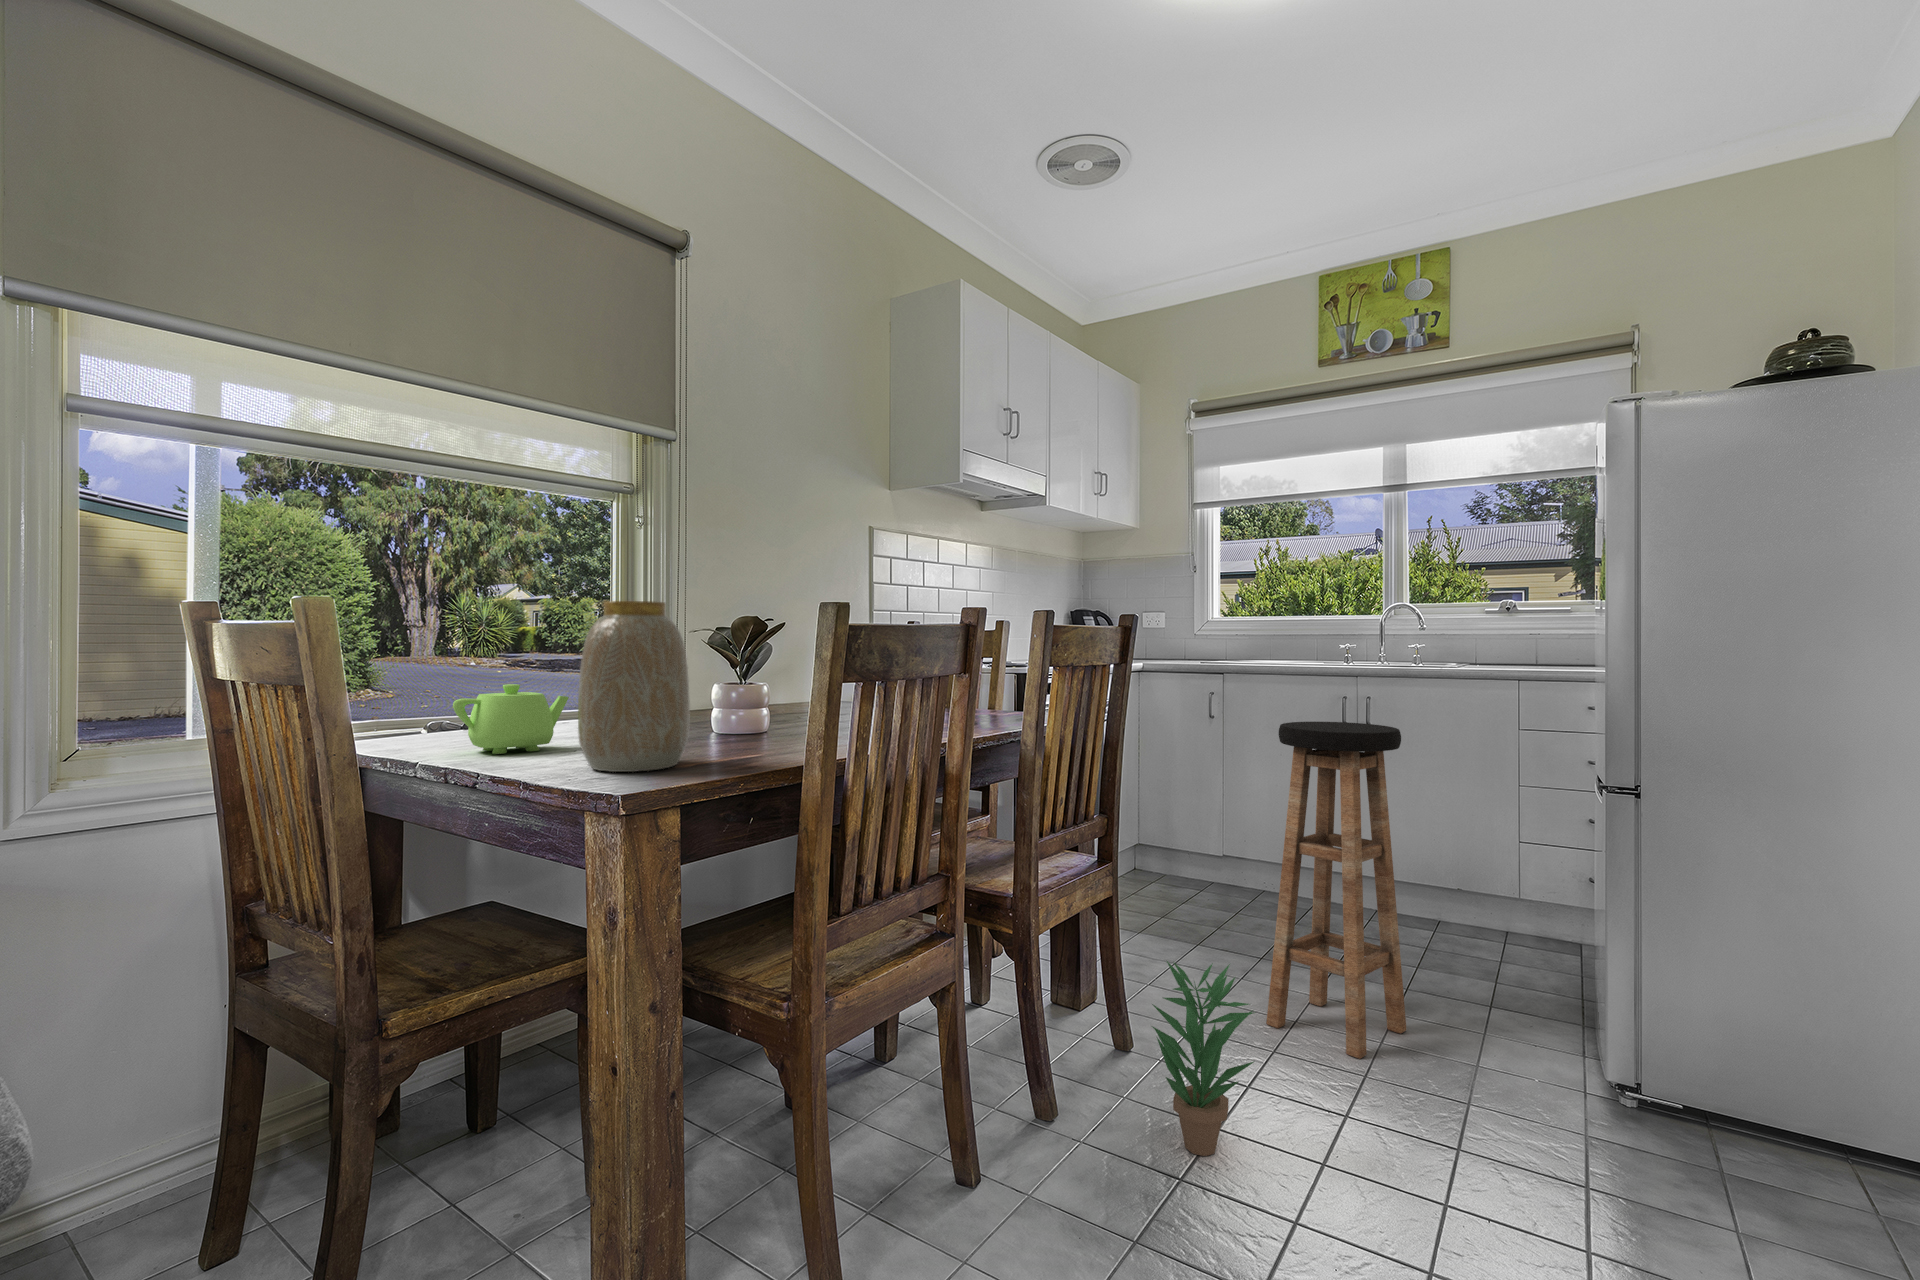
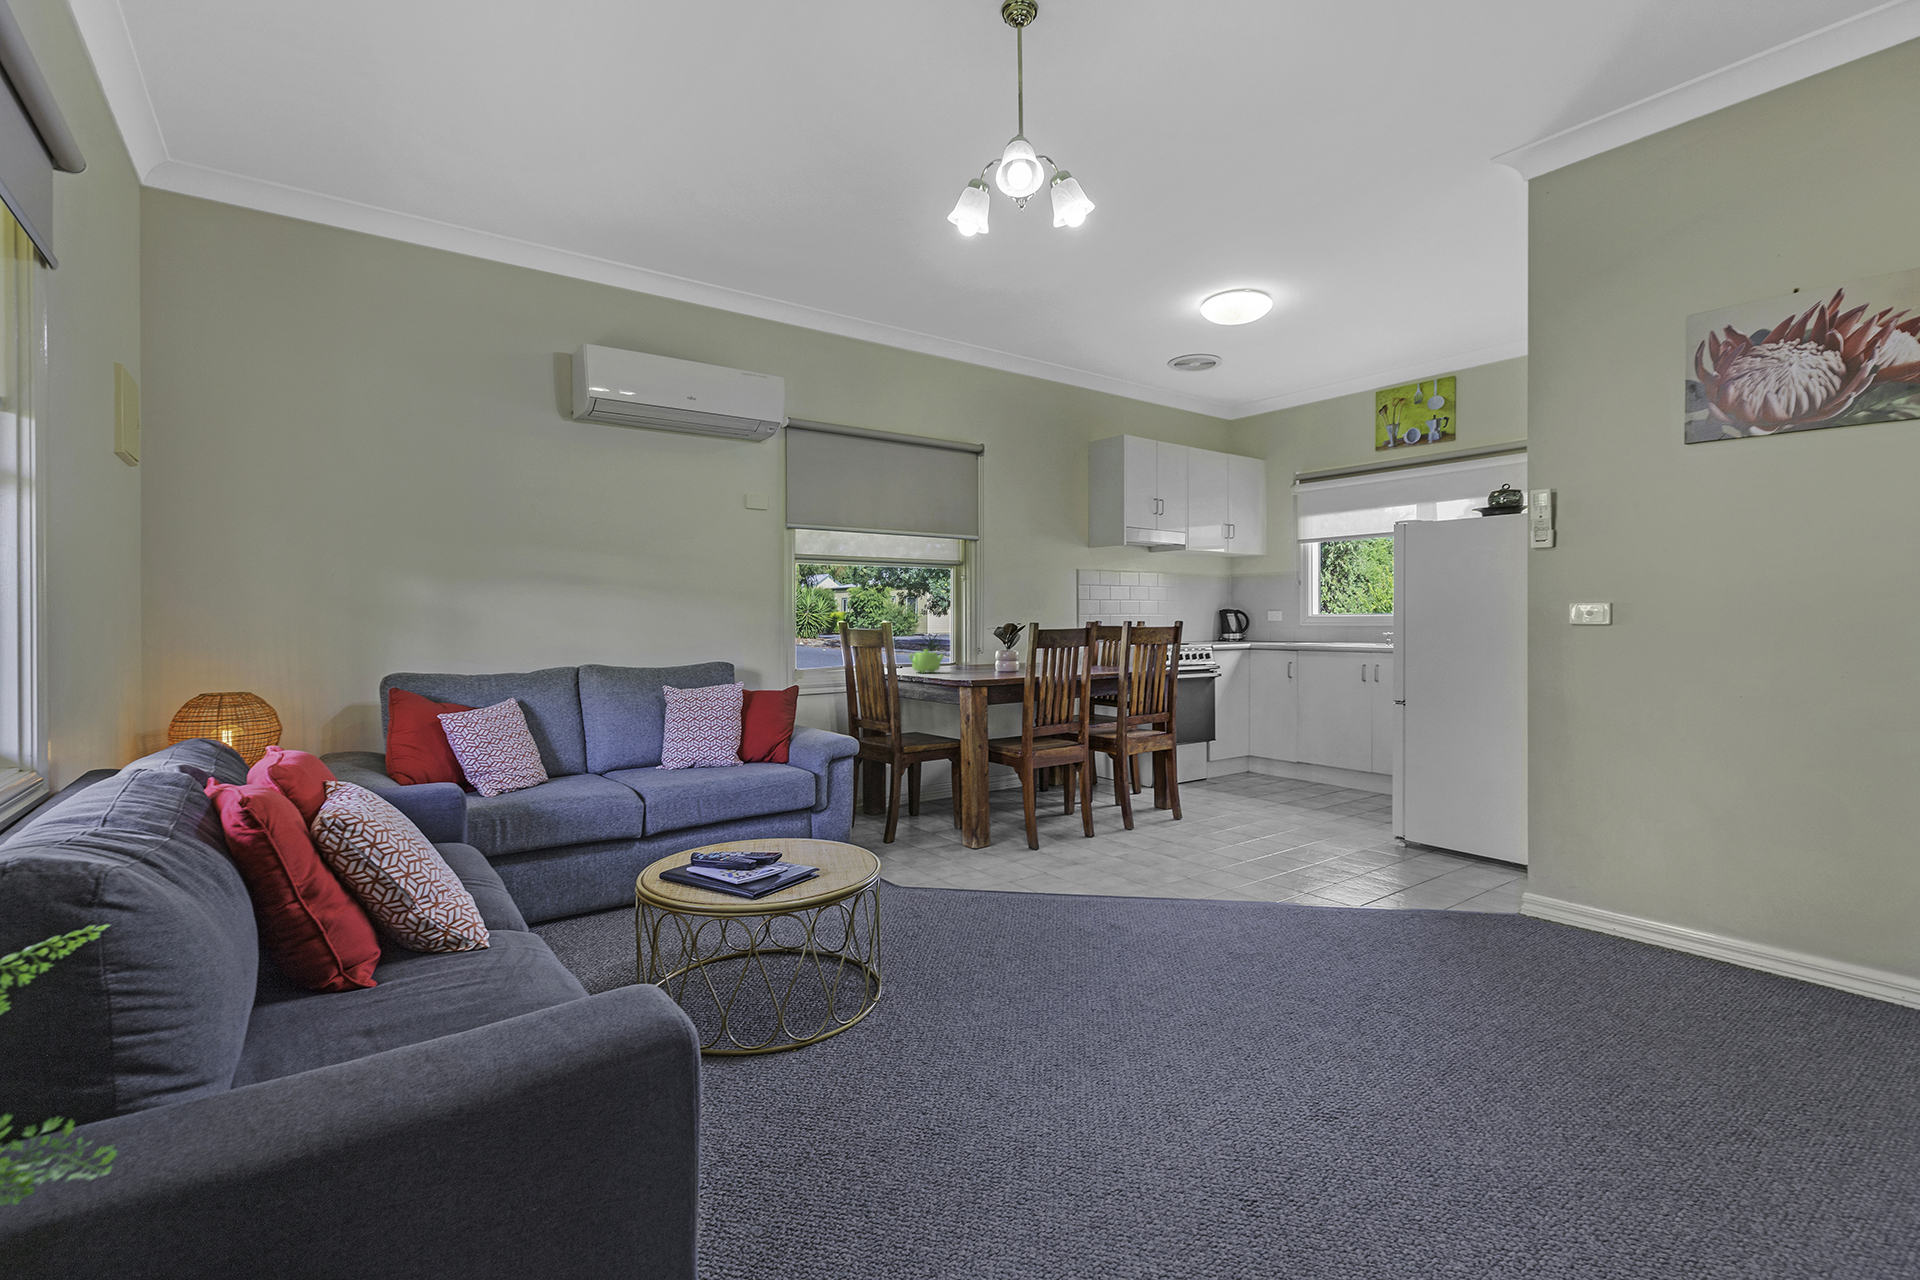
vase: present [578,601,690,772] -> none [953,621,987,677]
bar stool: present [1266,722,1406,1059] -> none [1258,673,1329,830]
potted plant: present [1152,961,1255,1156] -> none [1165,762,1209,842]

